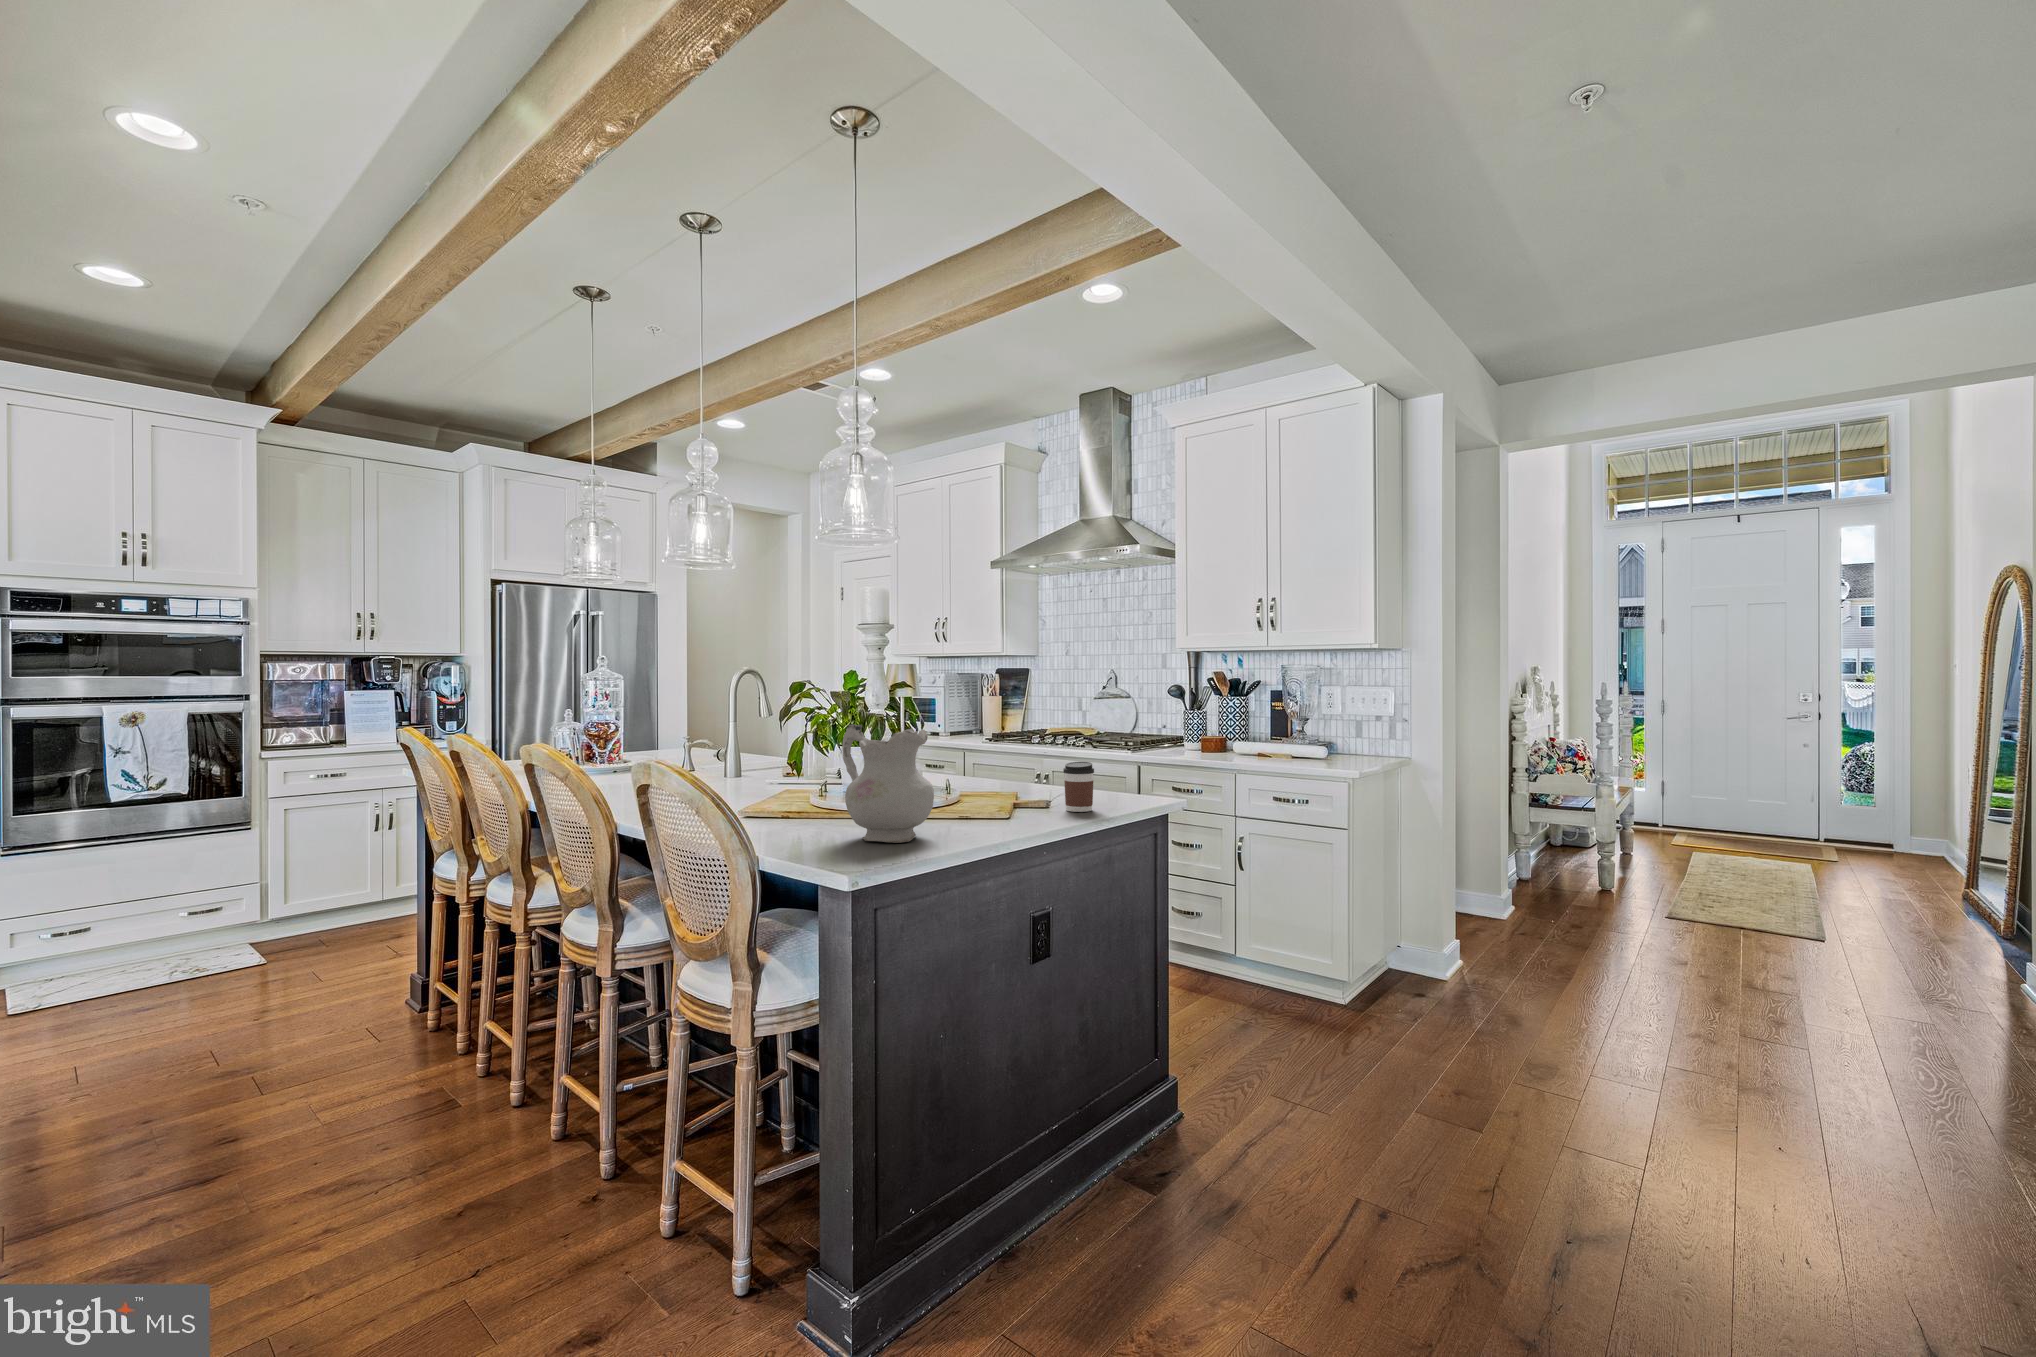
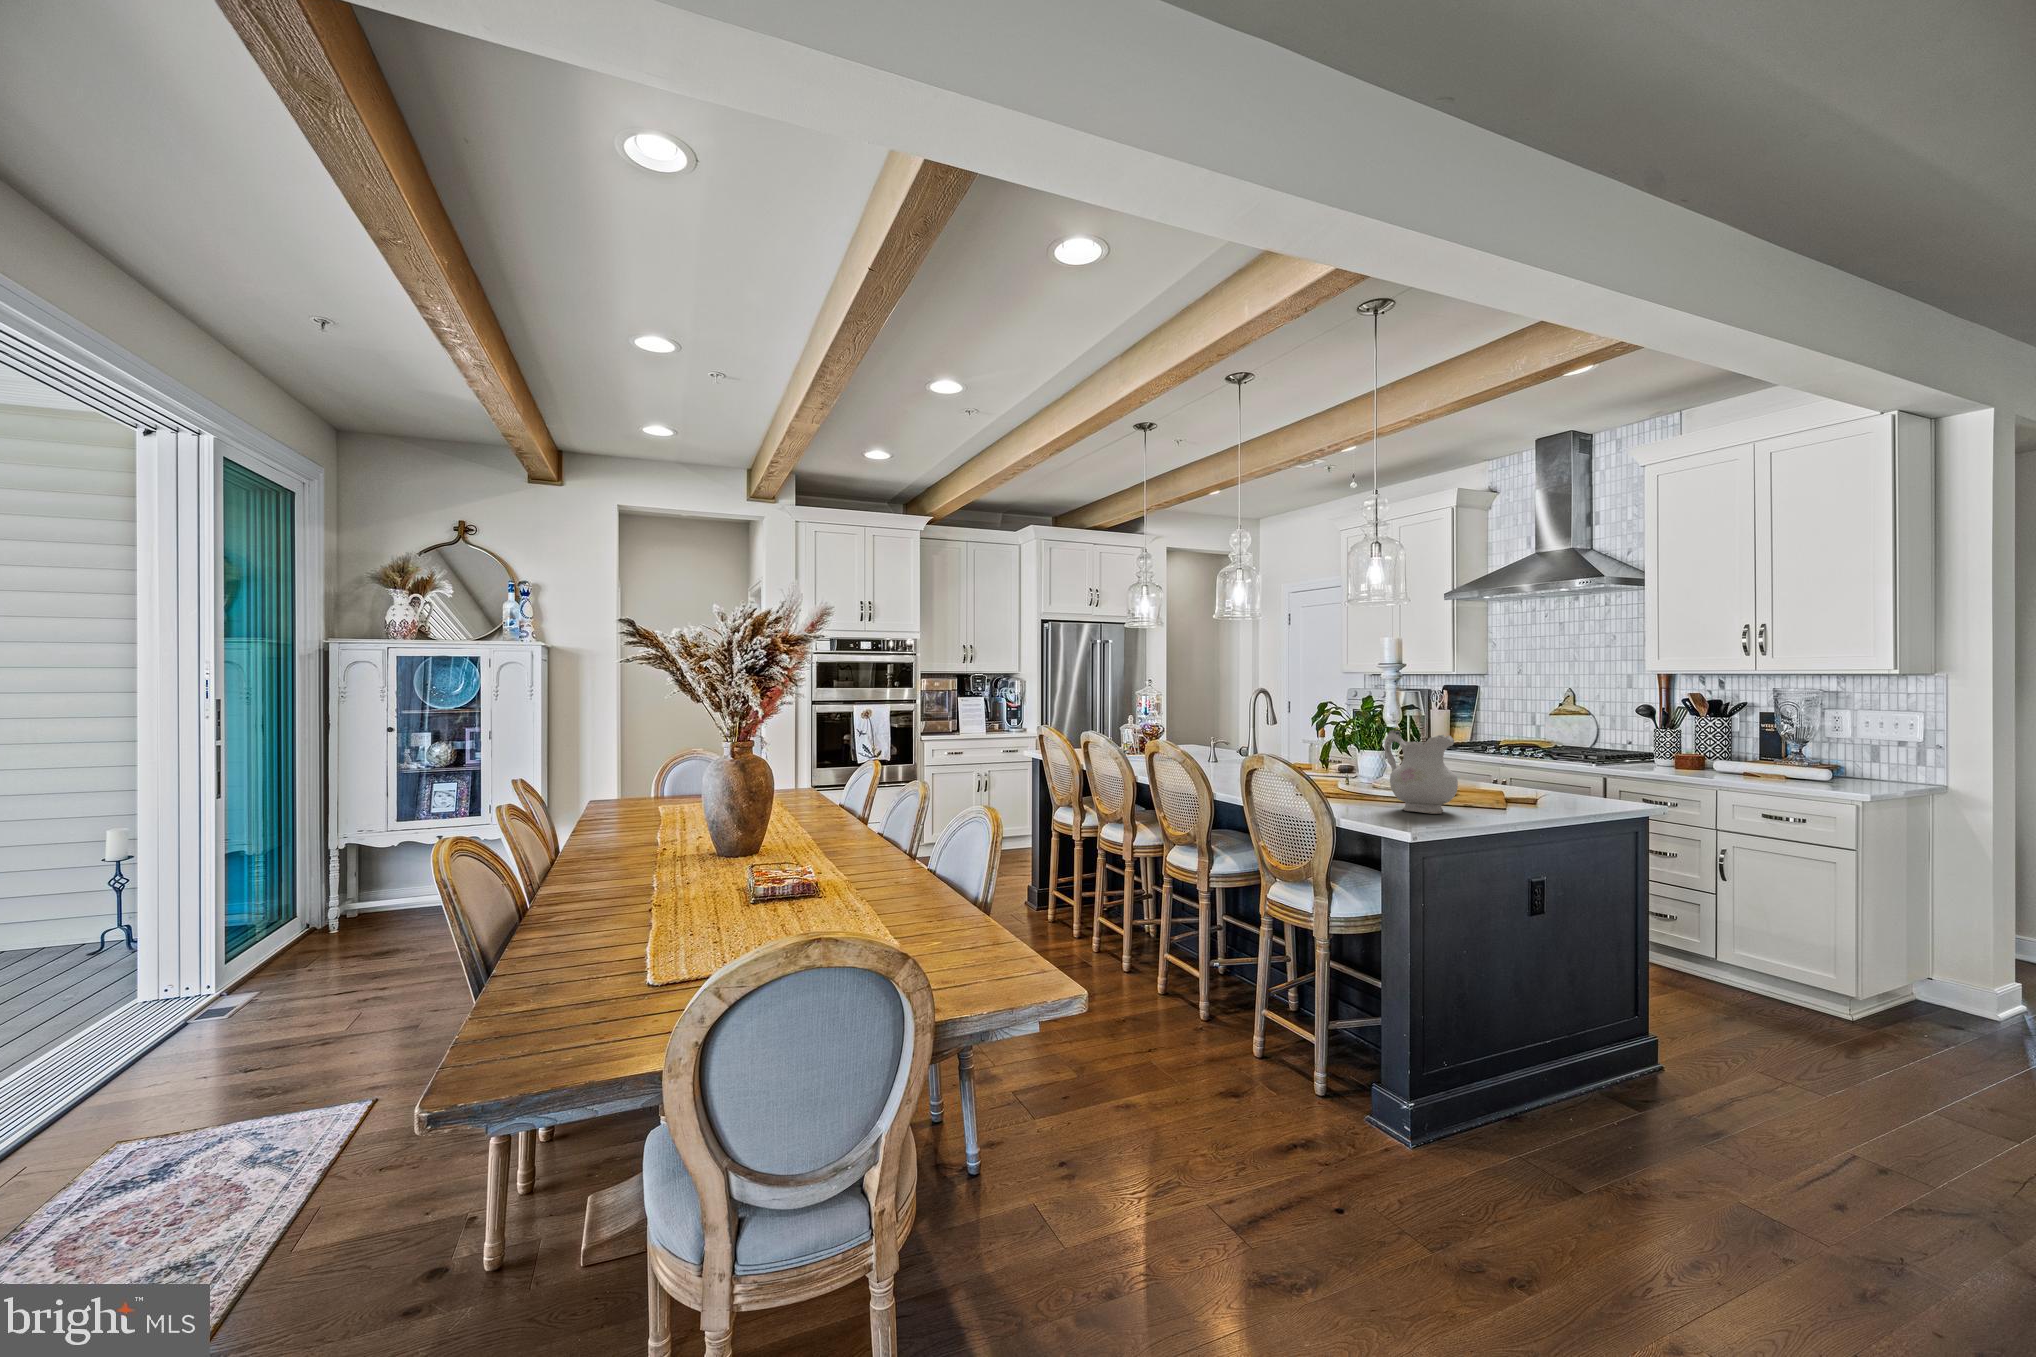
coffee cup: present [1063,762,1094,812] -> none [1557,766,1585,805]

